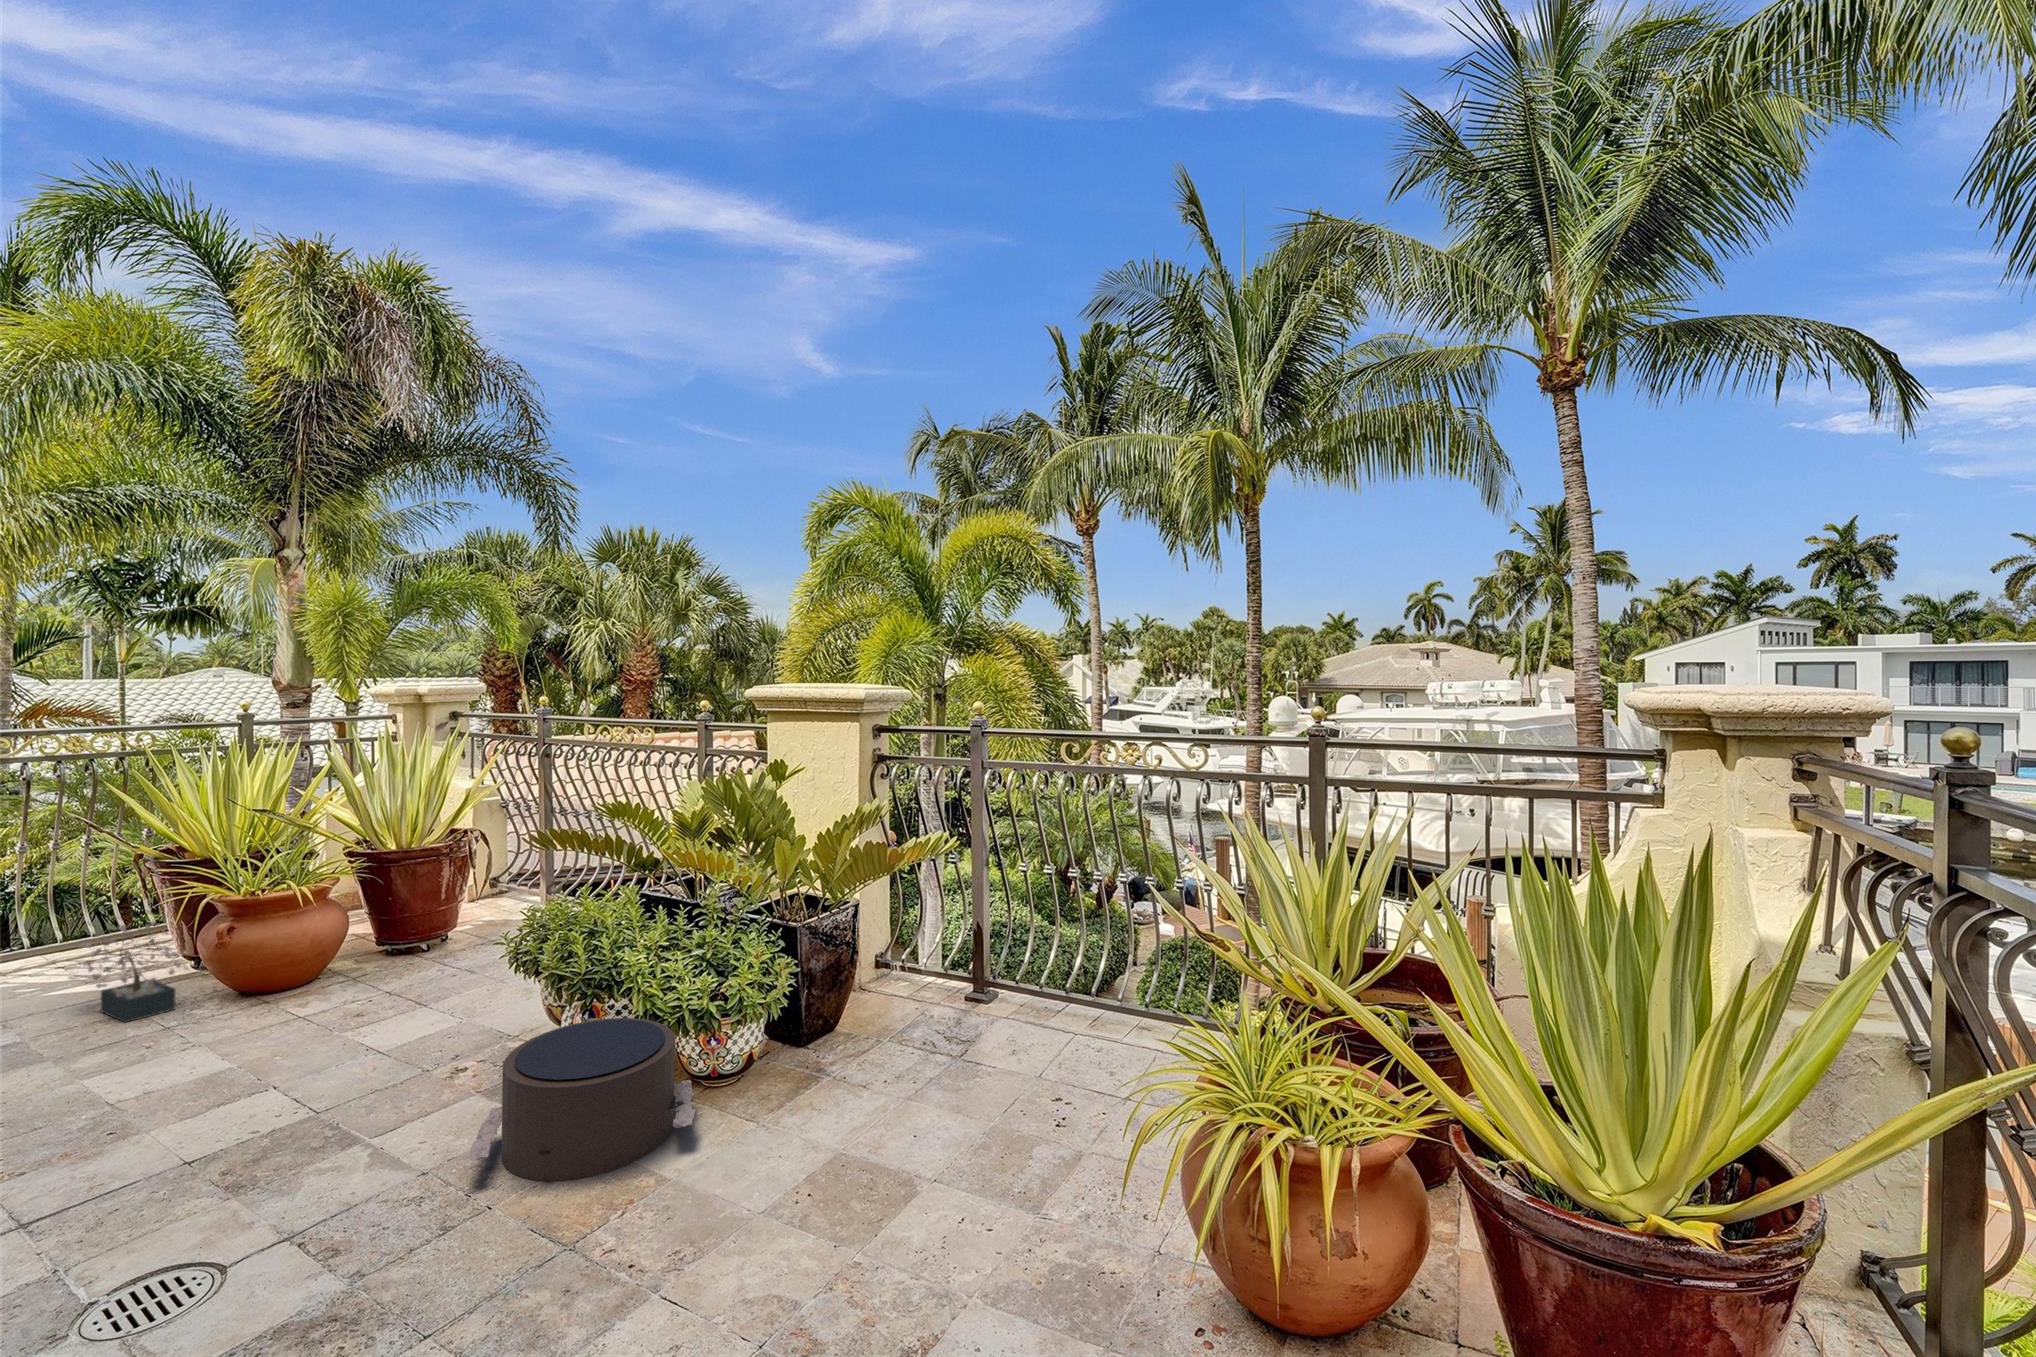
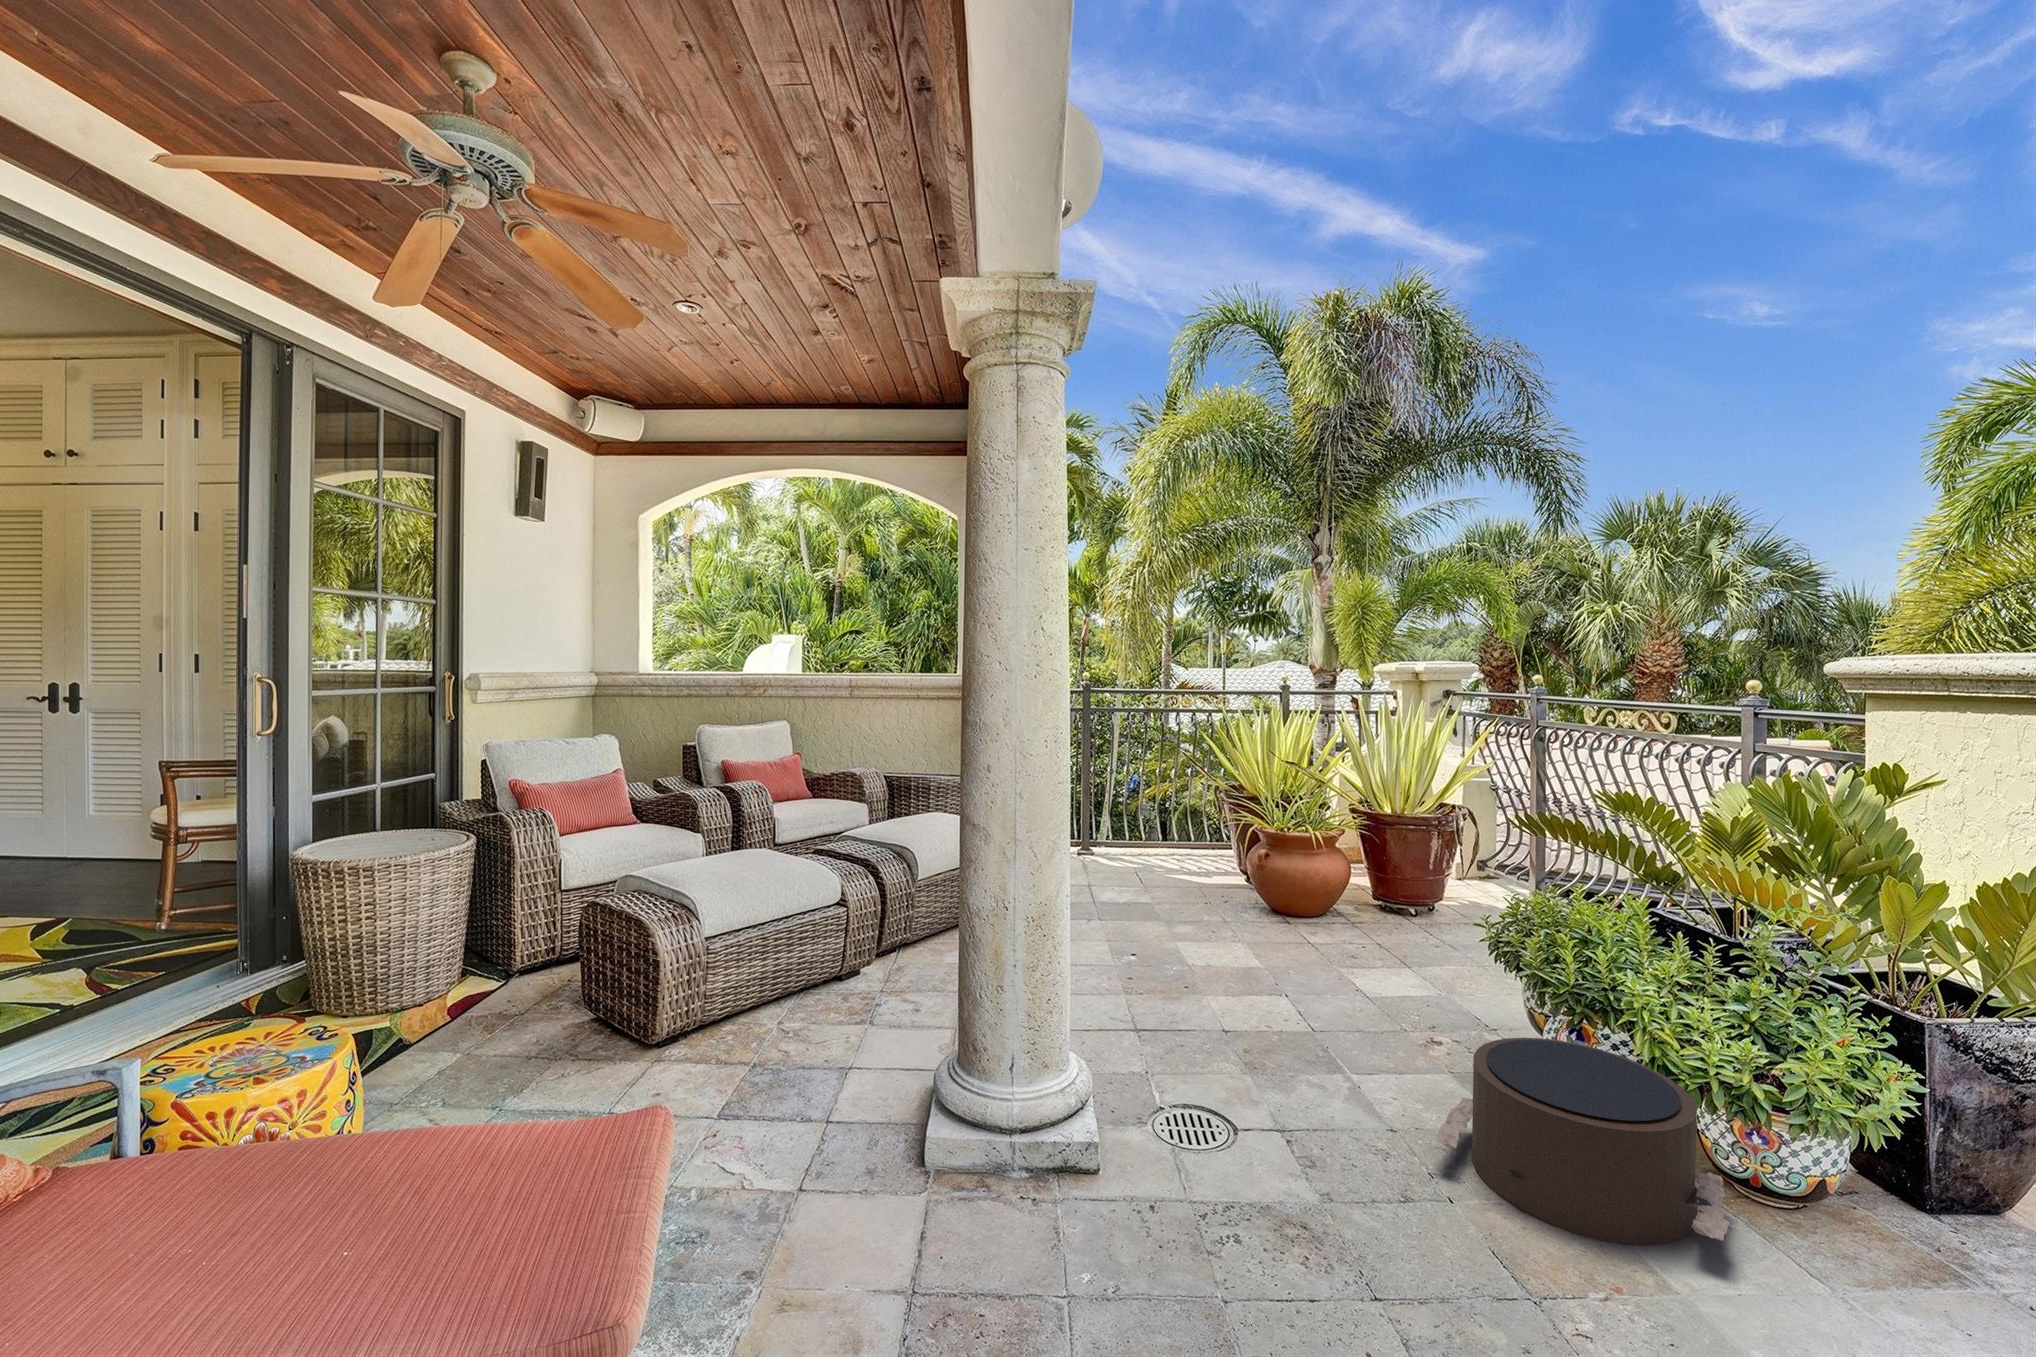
decorative plant: present [77,922,188,1023] -> none [1184,837,1244,911]

